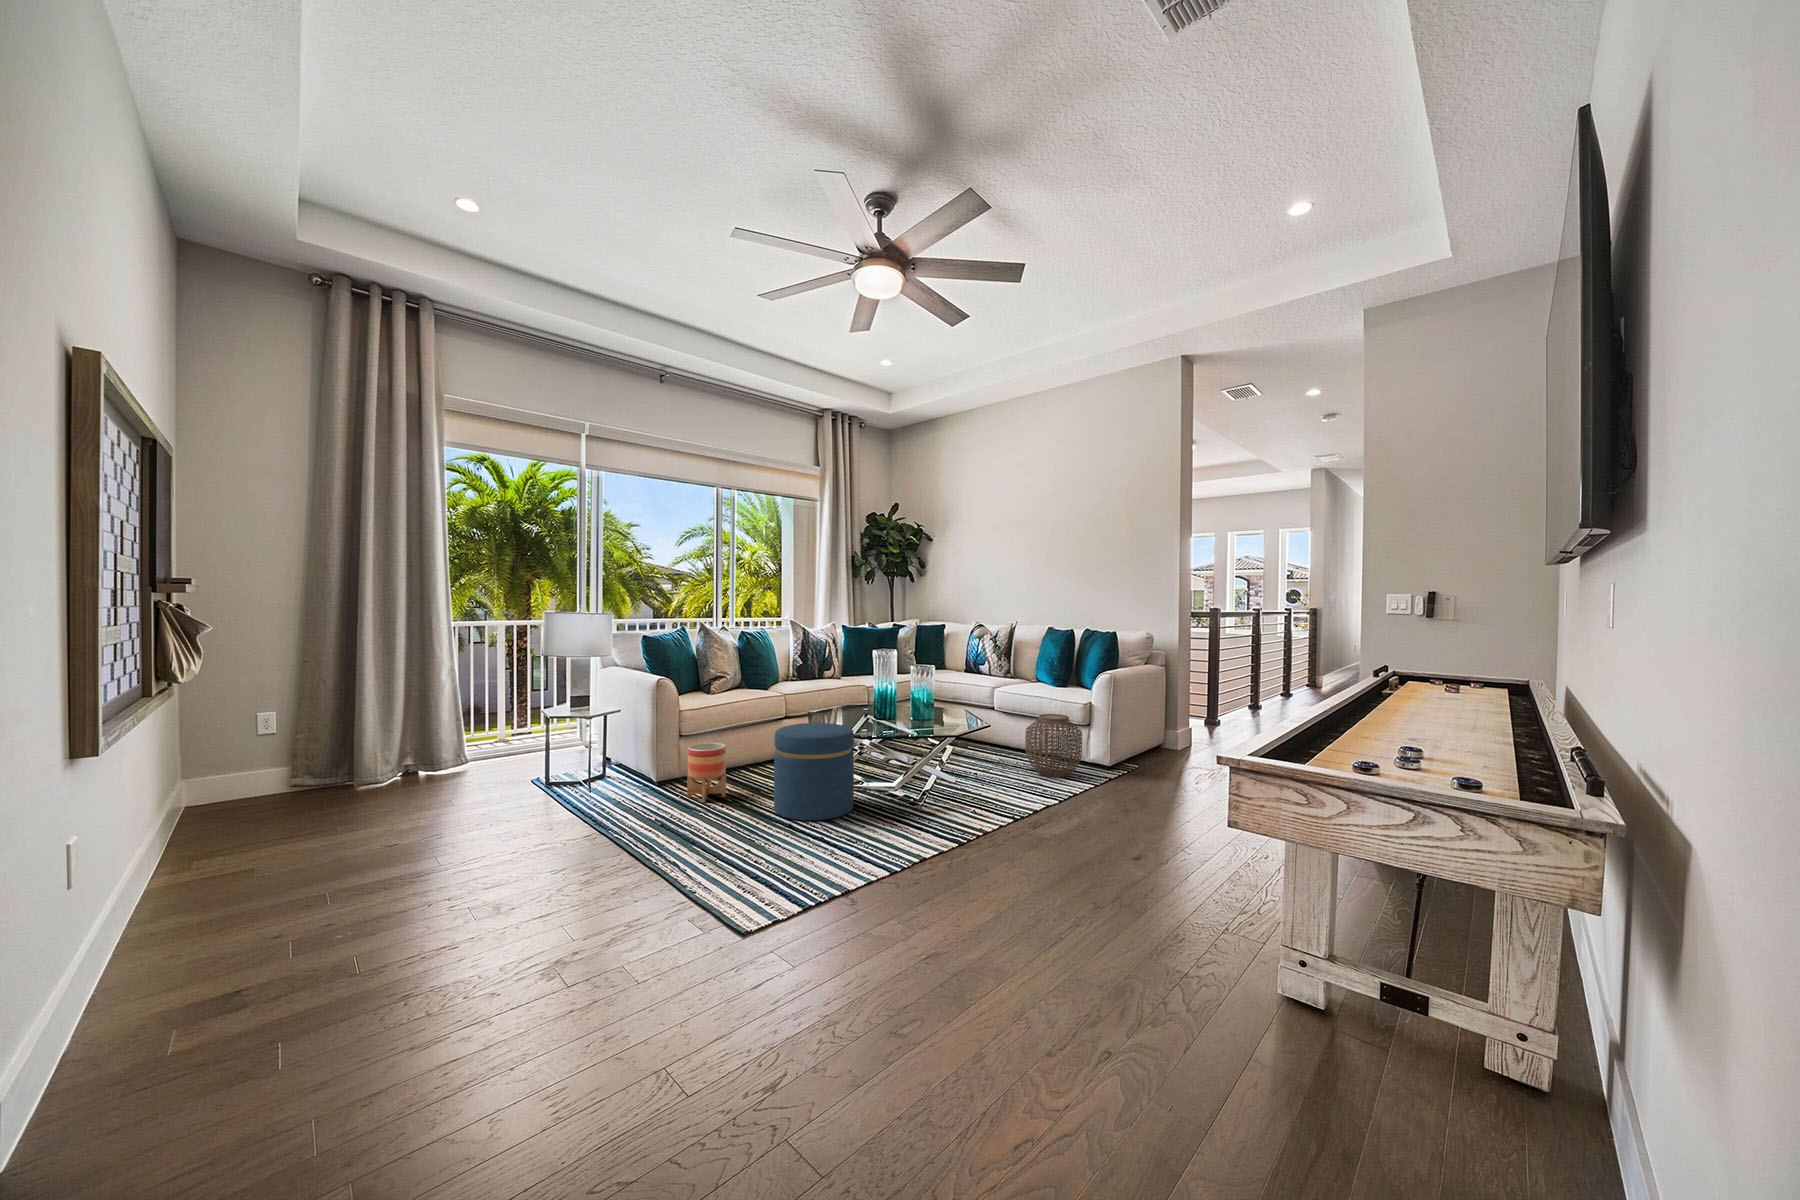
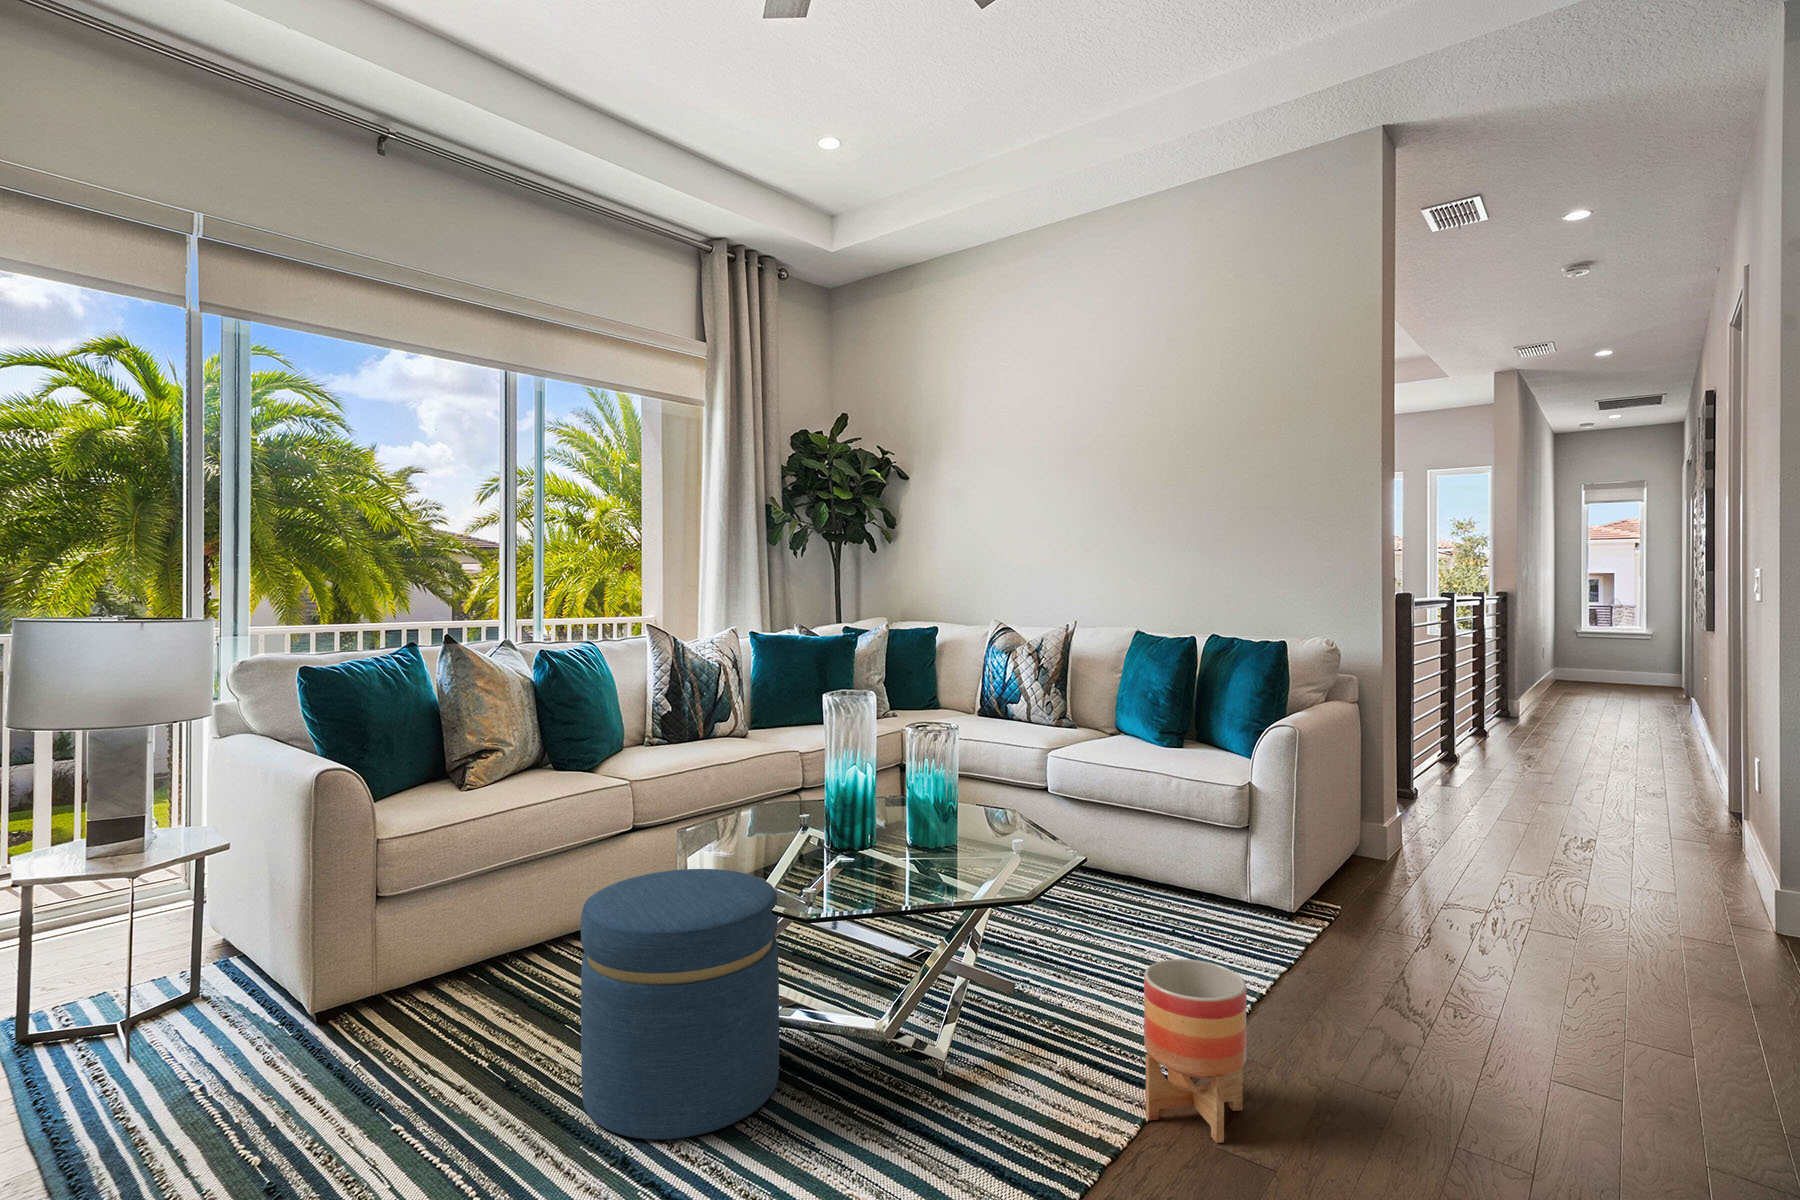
woven basket: present [1025,714,1082,777] -> none [1132,810,1252,946]
planter: present [687,743,726,802] -> present [1144,959,1247,1143]

